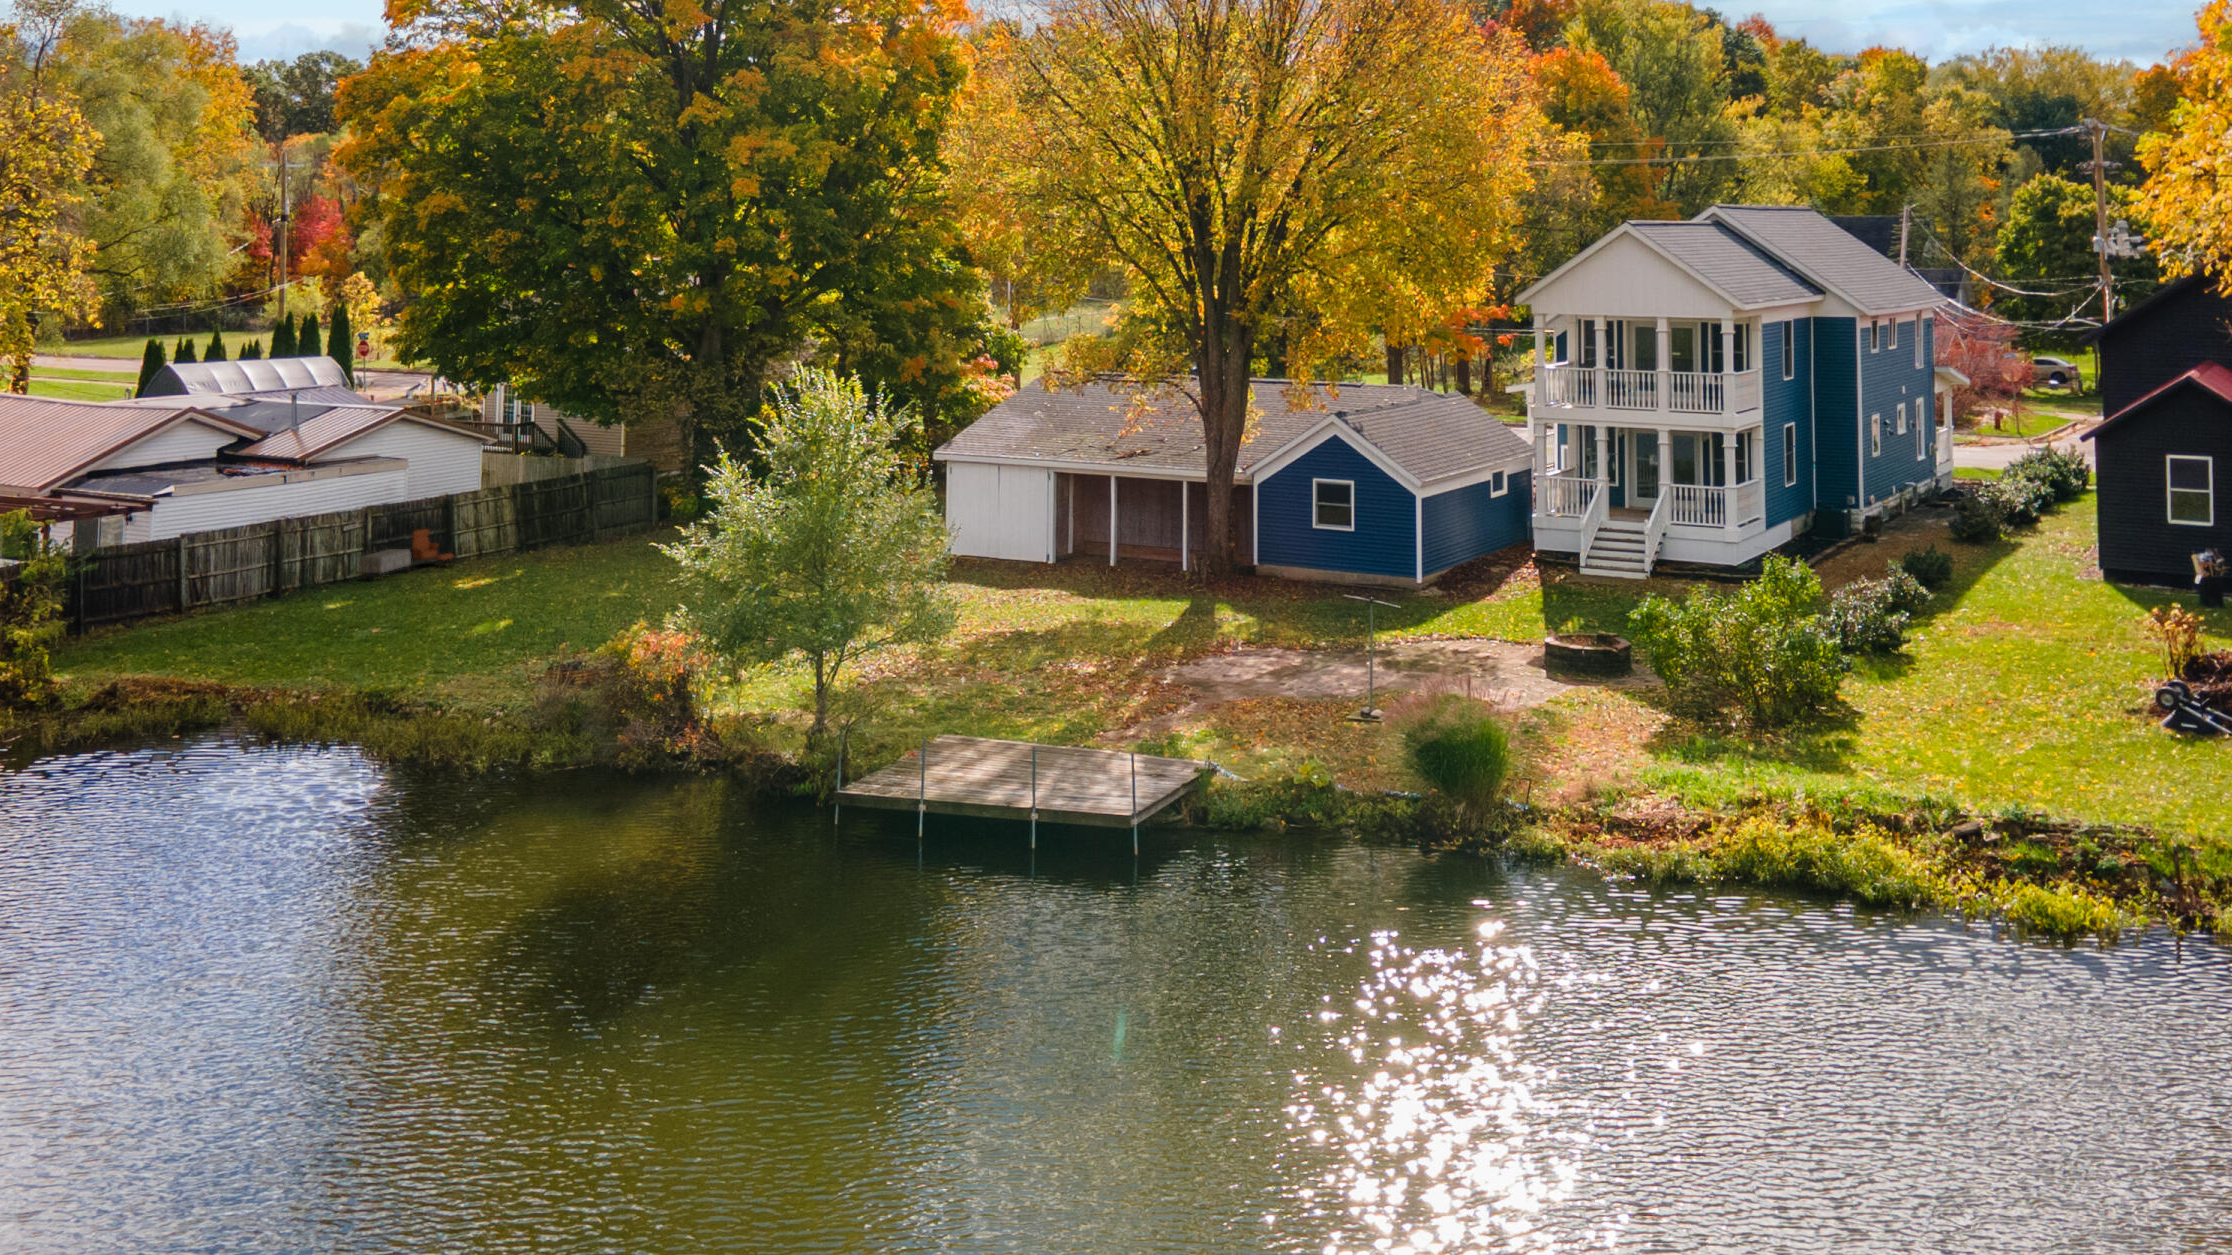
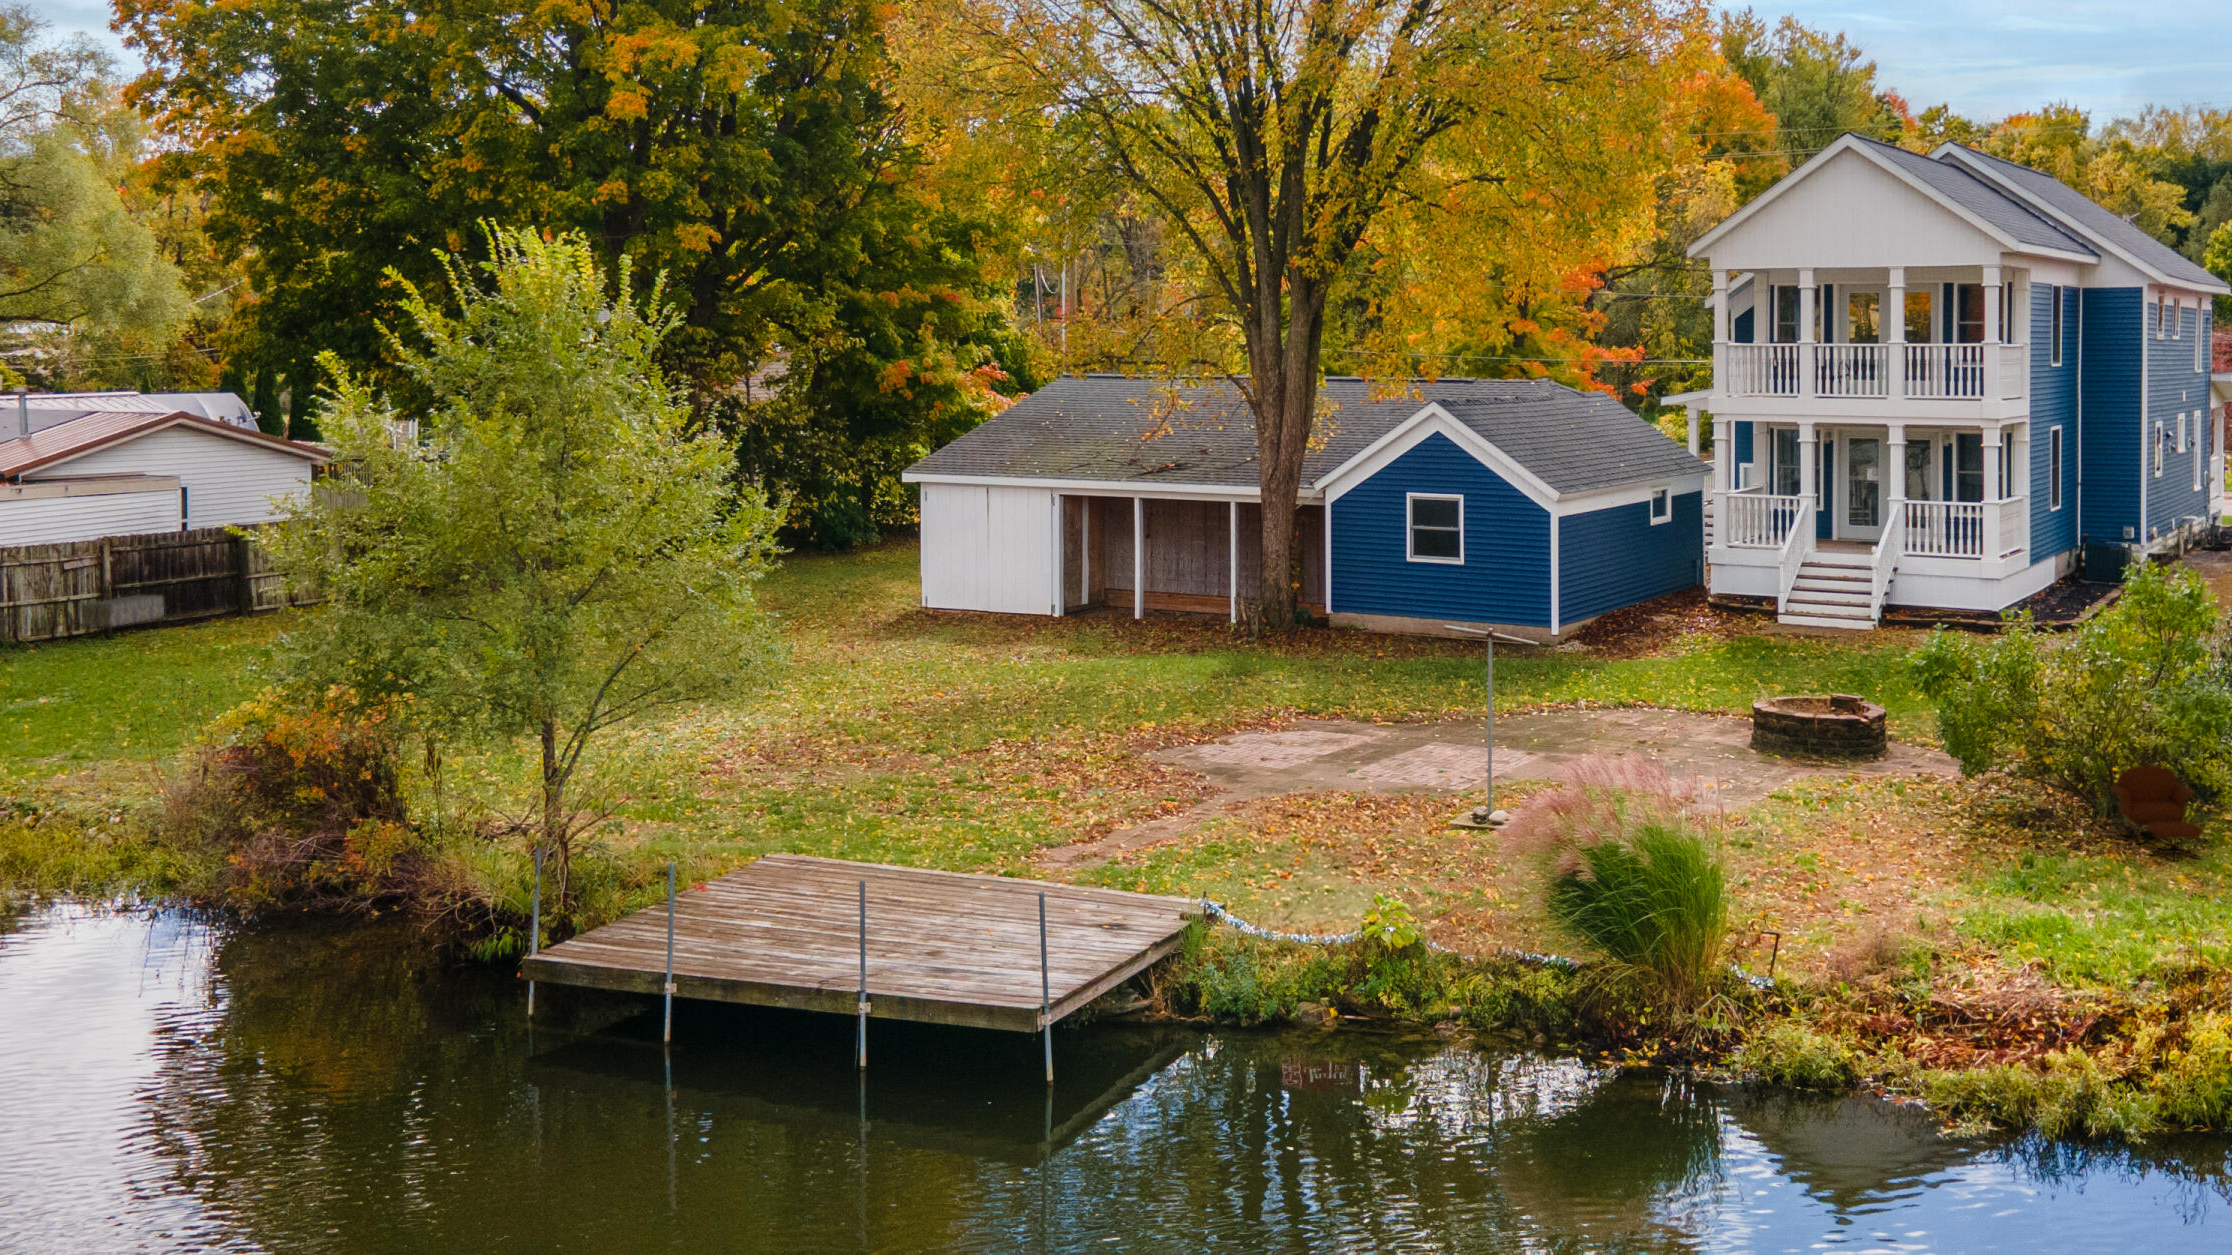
lounge chair: present [412,529,453,567] -> present [2111,764,2202,861]

